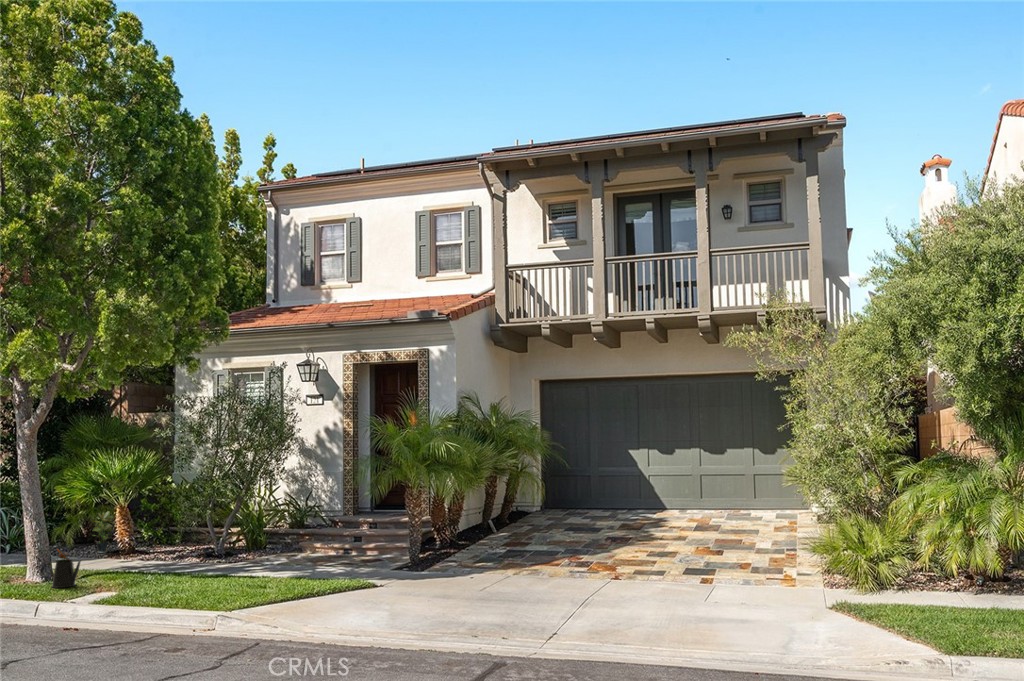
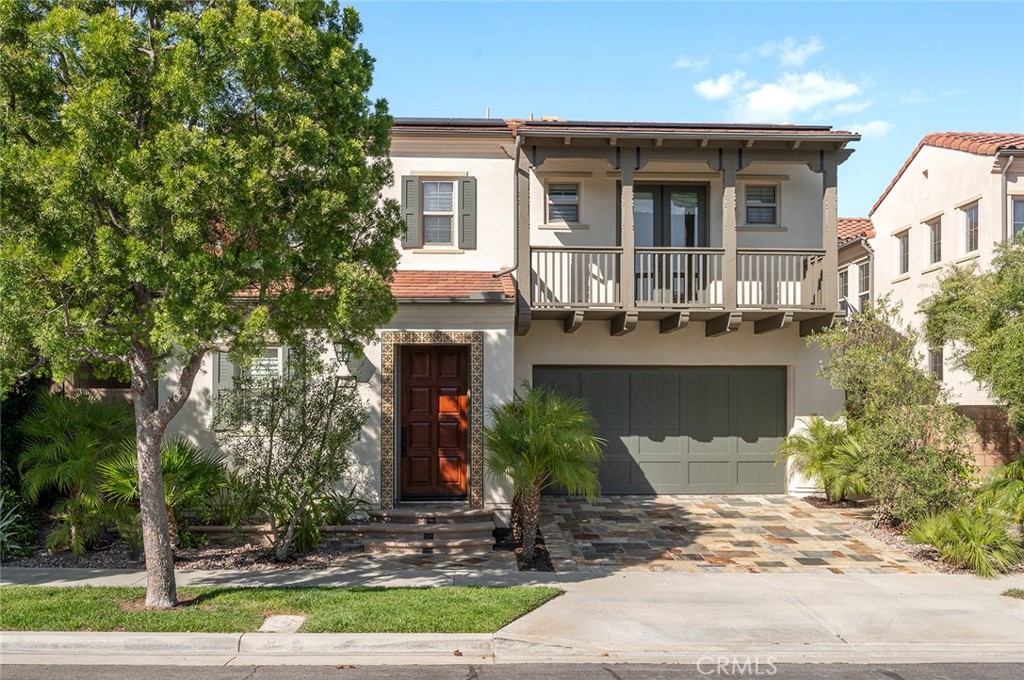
watering can: present [49,550,81,588] -> none [174,562,217,611]

